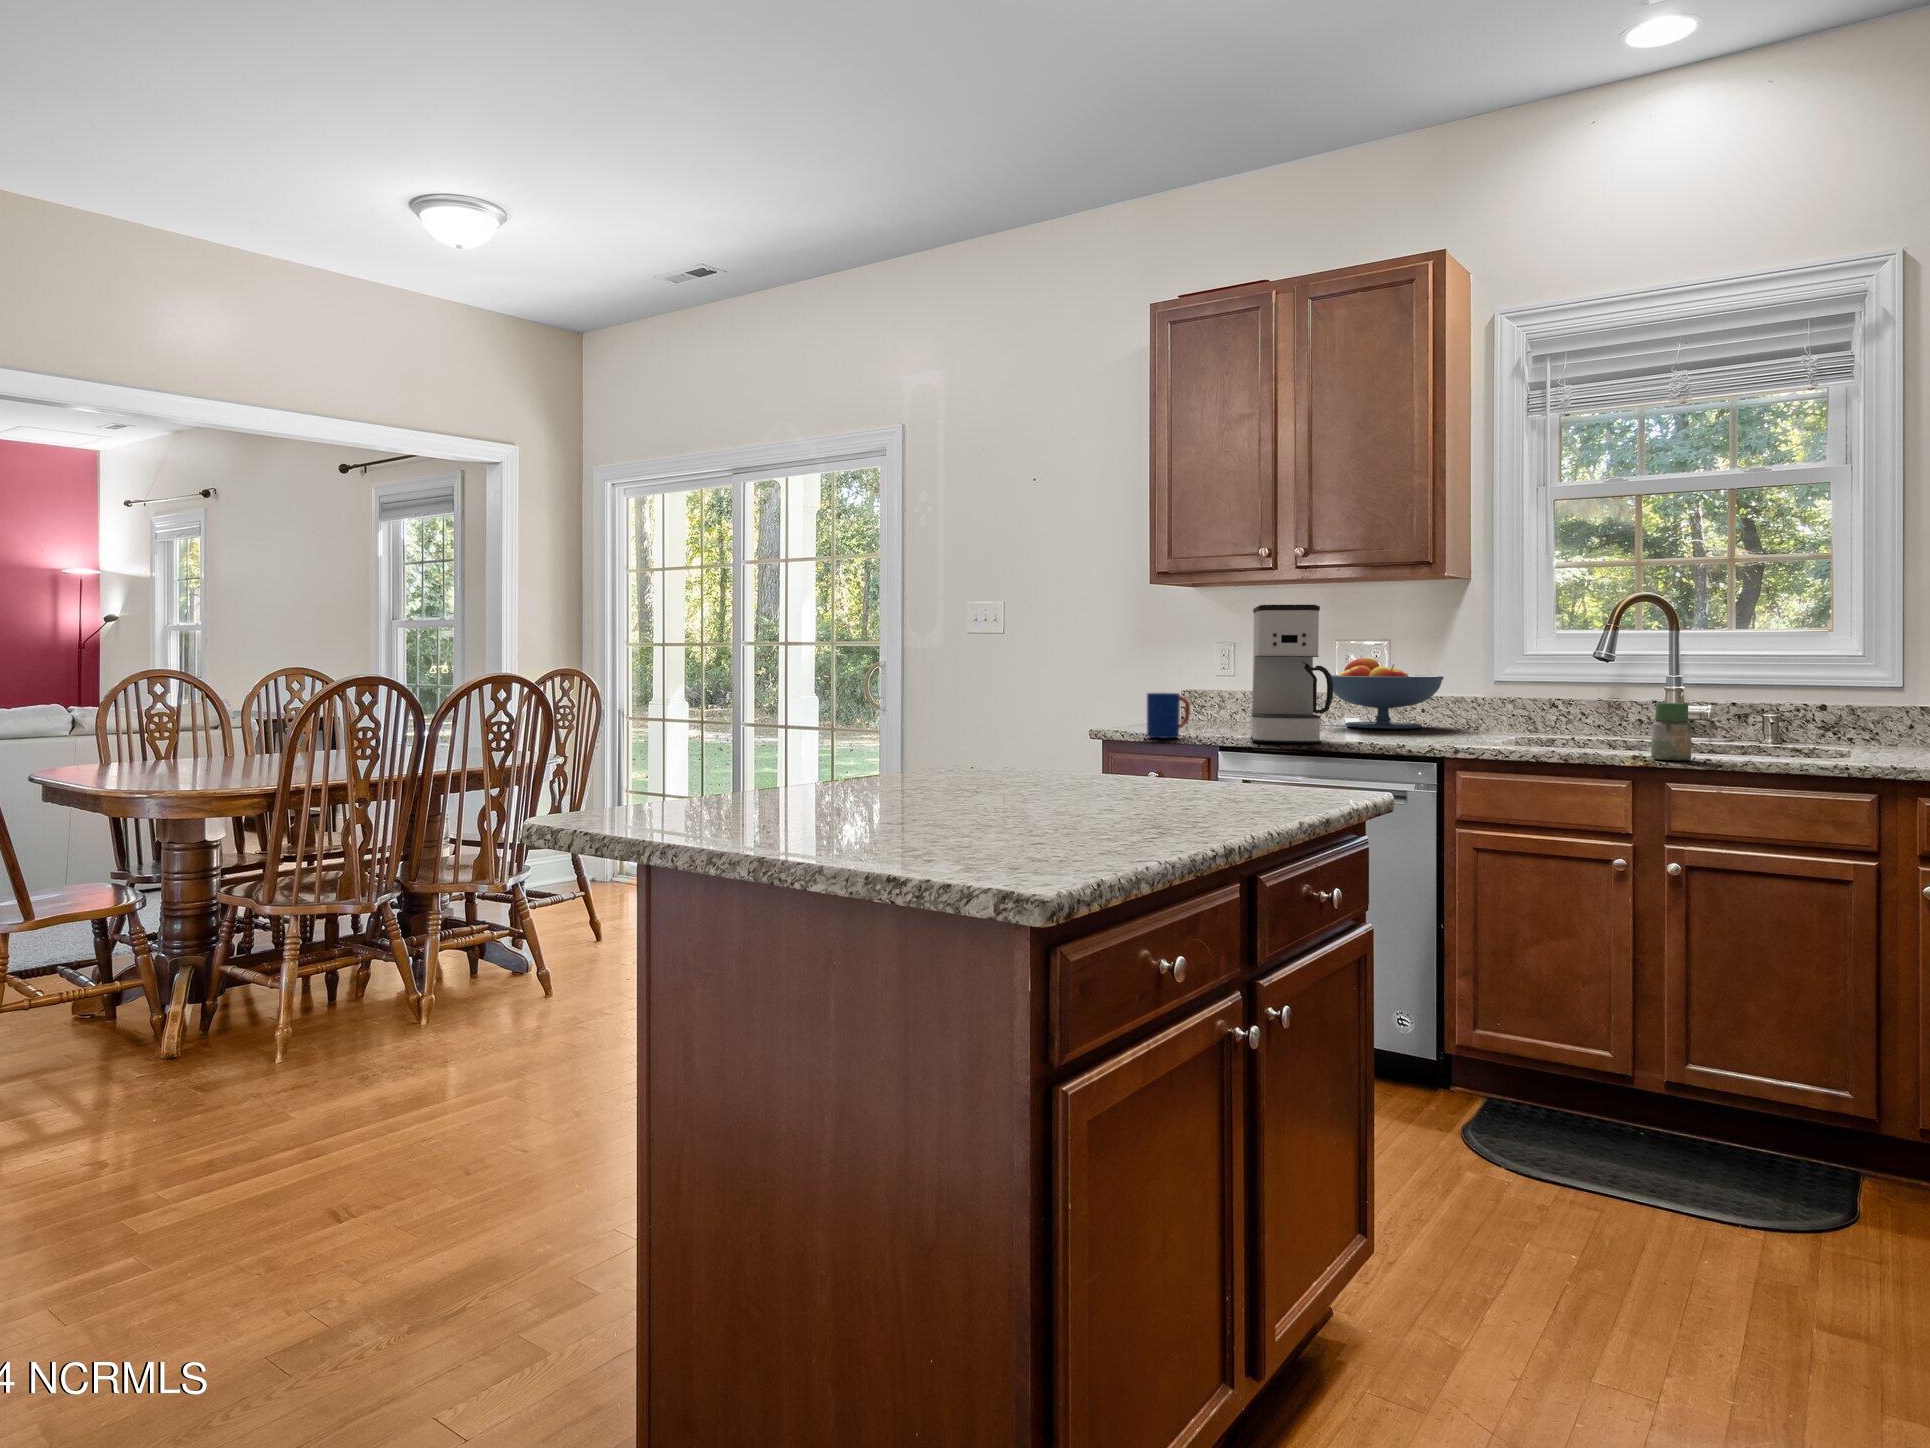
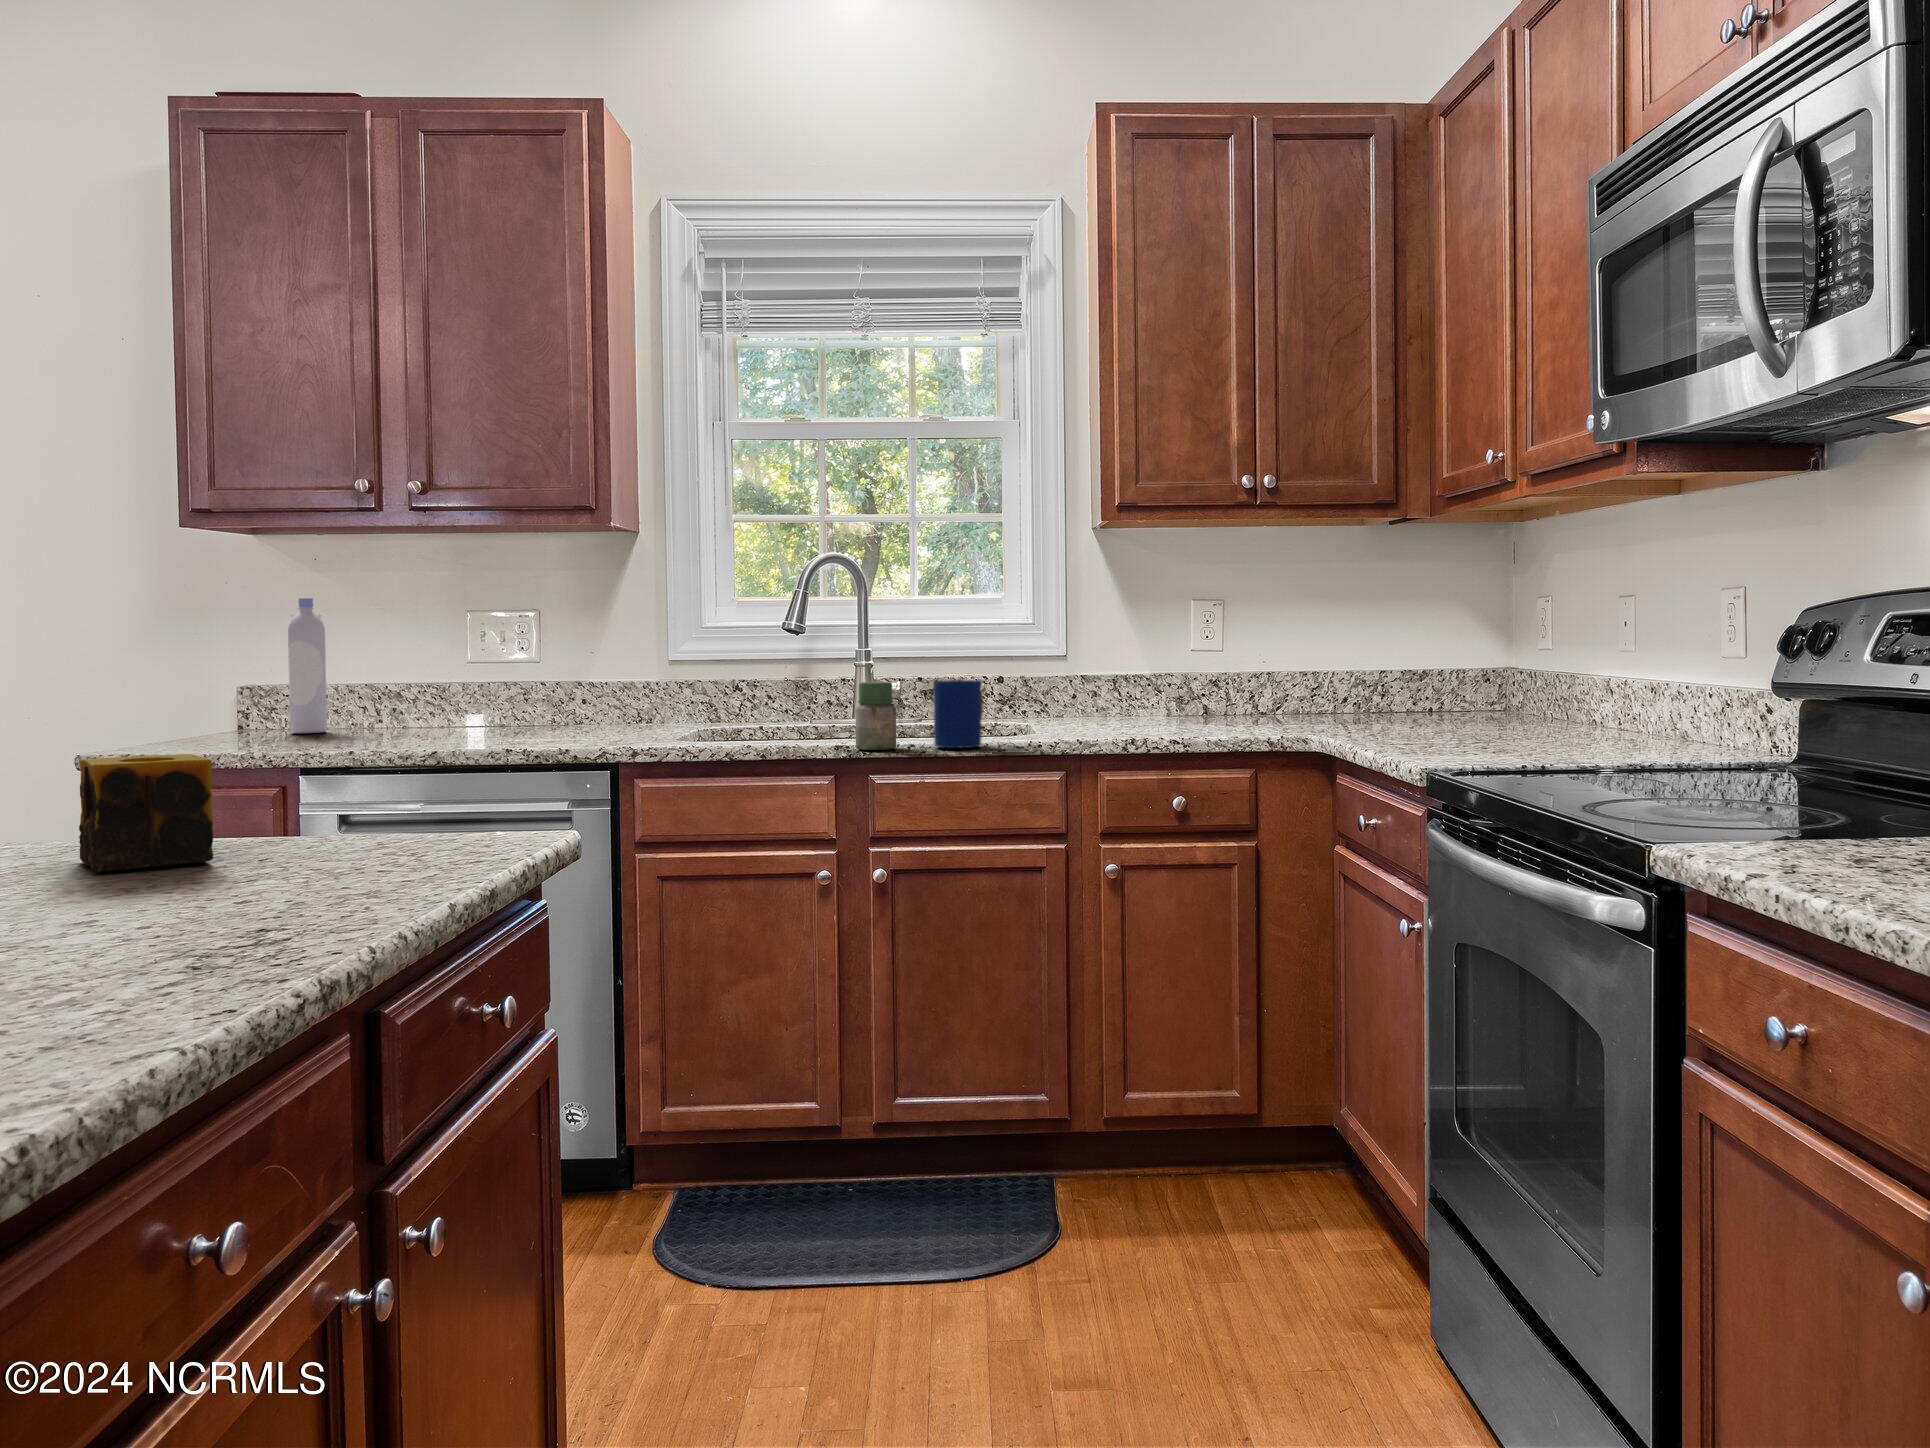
coffee maker: present [1251,605,1333,743] -> none [347,558,469,756]
bottle: none [1213,632,1237,726] -> present [288,598,327,733]
fruit bowl: present [1331,658,1444,729] -> none [454,633,608,726]
mug: present [1147,693,1190,738] -> present [933,680,983,748]
candle: none [1102,726,1171,790] -> present [79,754,213,872]

